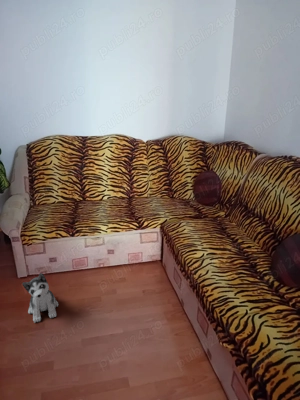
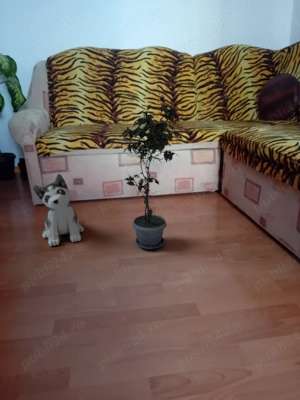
potted plant: none [79,232,126,326] -> present [117,97,182,250]

